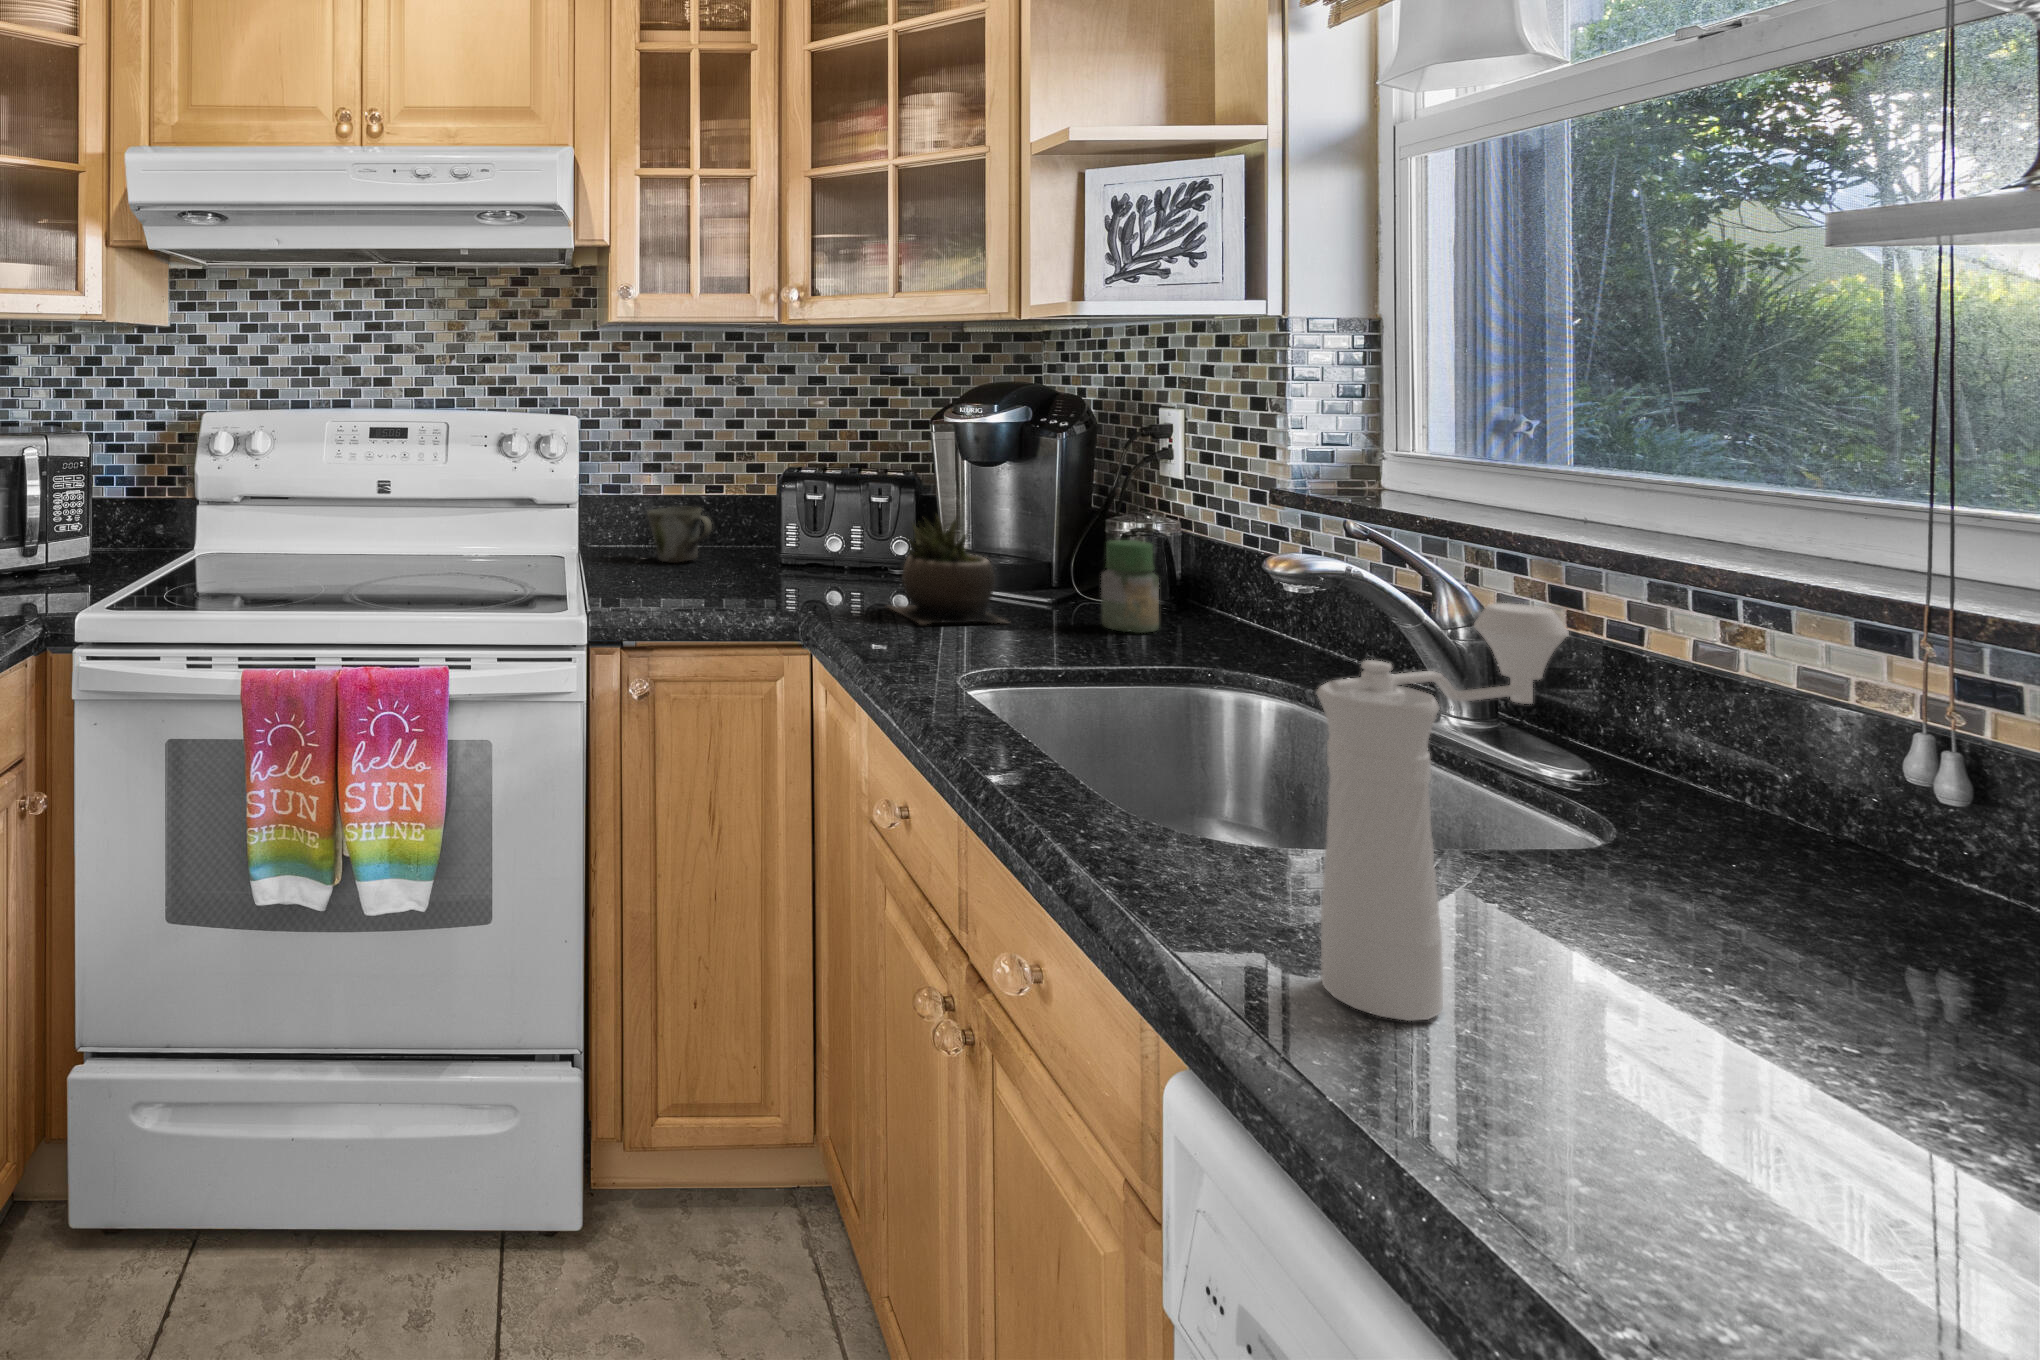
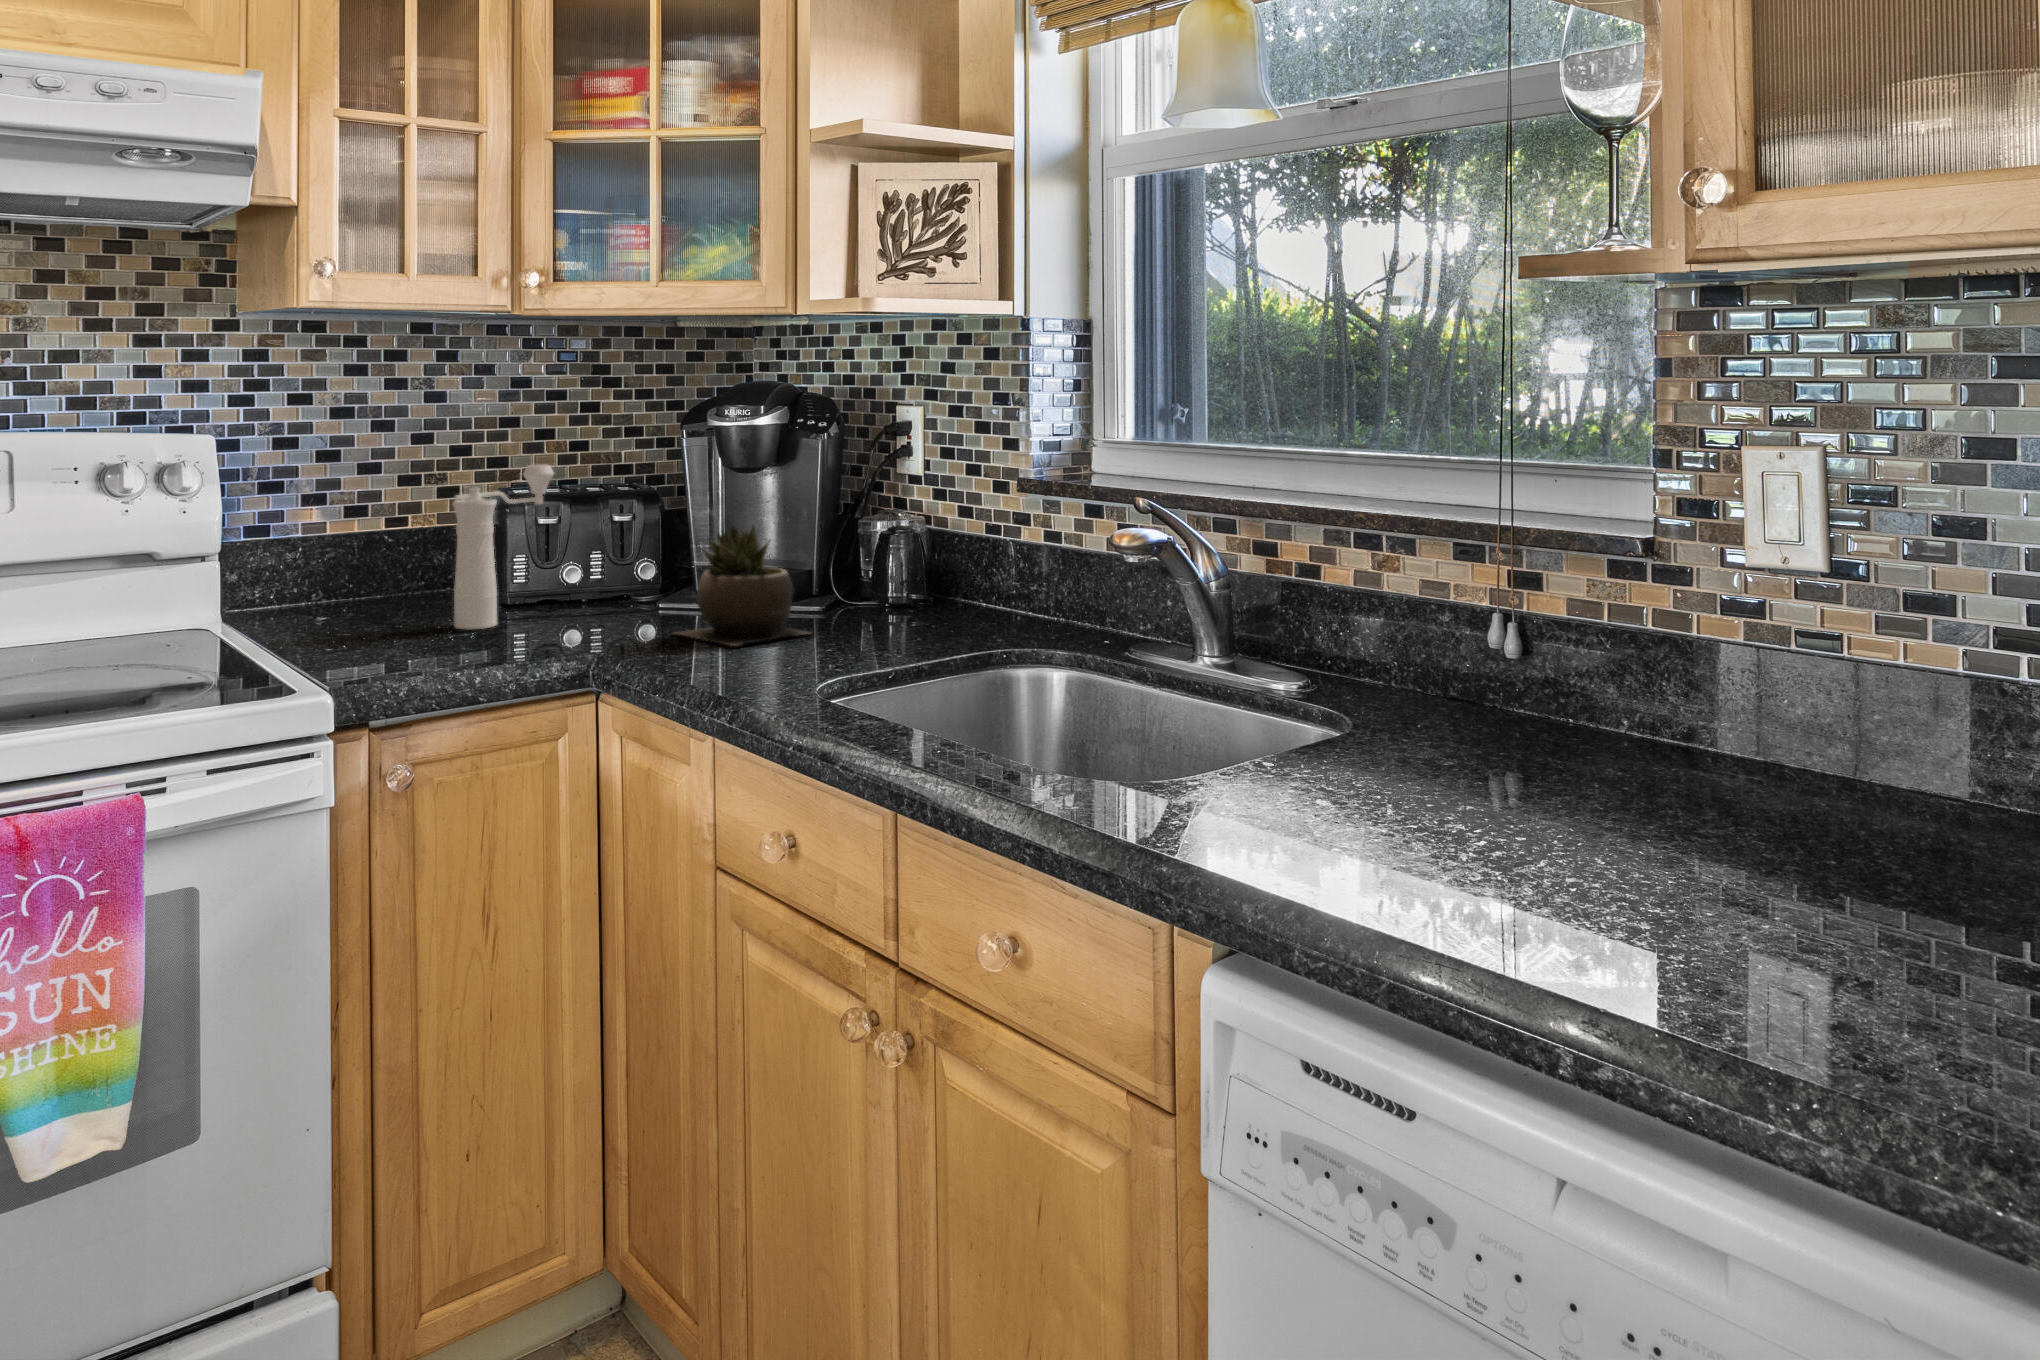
mug: present [647,507,712,563] -> none [319,543,413,616]
jar: present [1101,540,1159,633] -> none [891,536,944,628]
pepper mill: present [1317,603,1569,1021] -> present [453,465,554,630]

